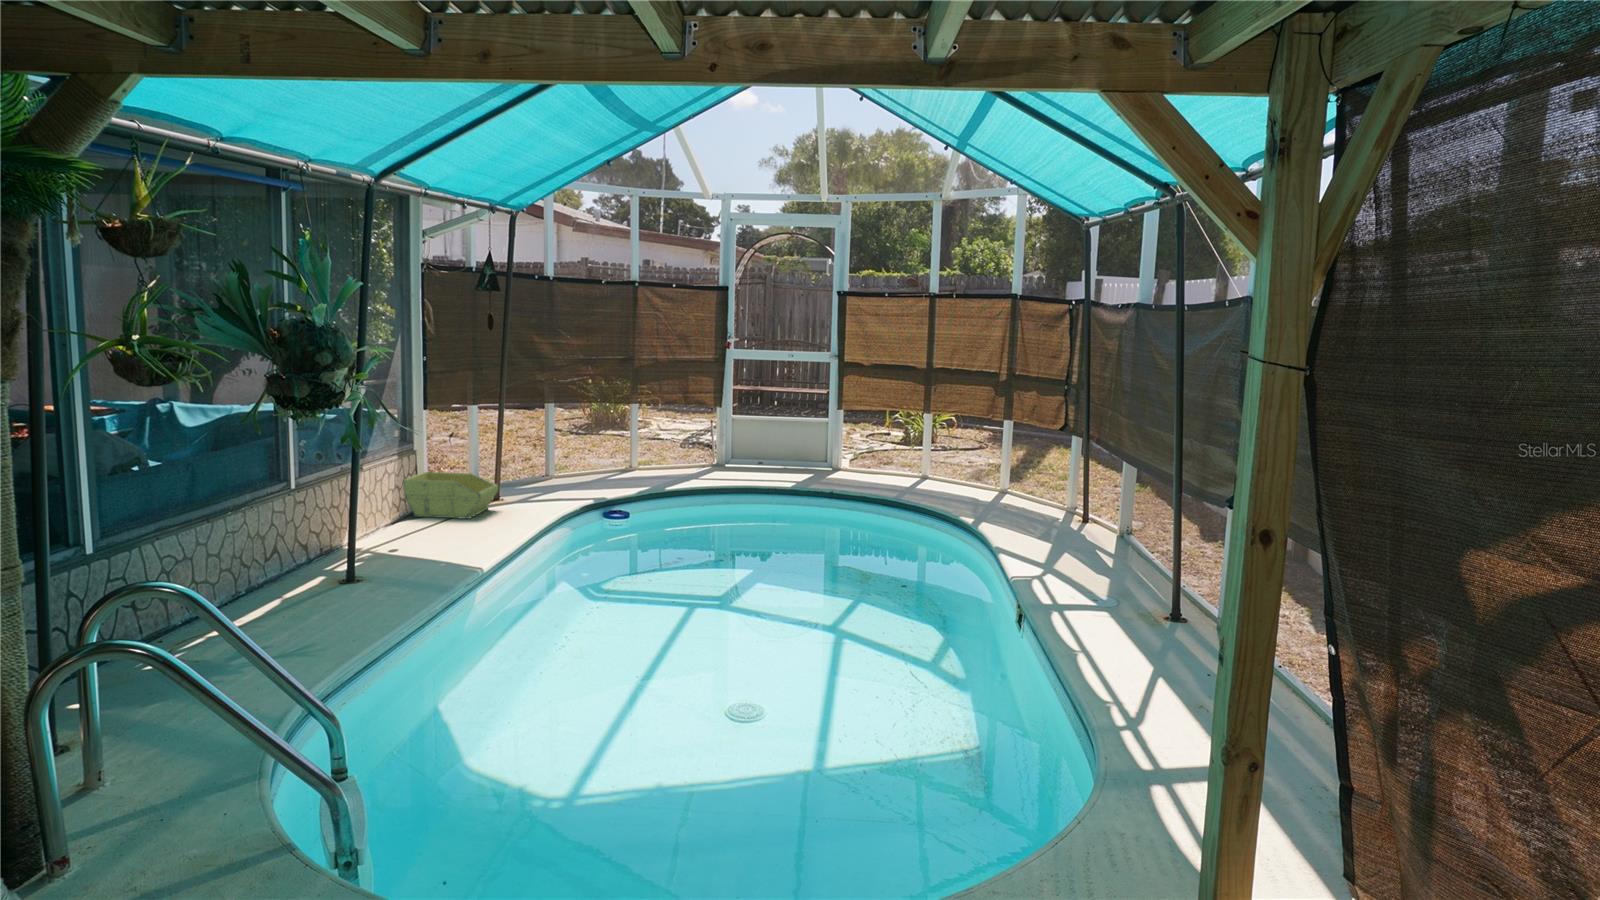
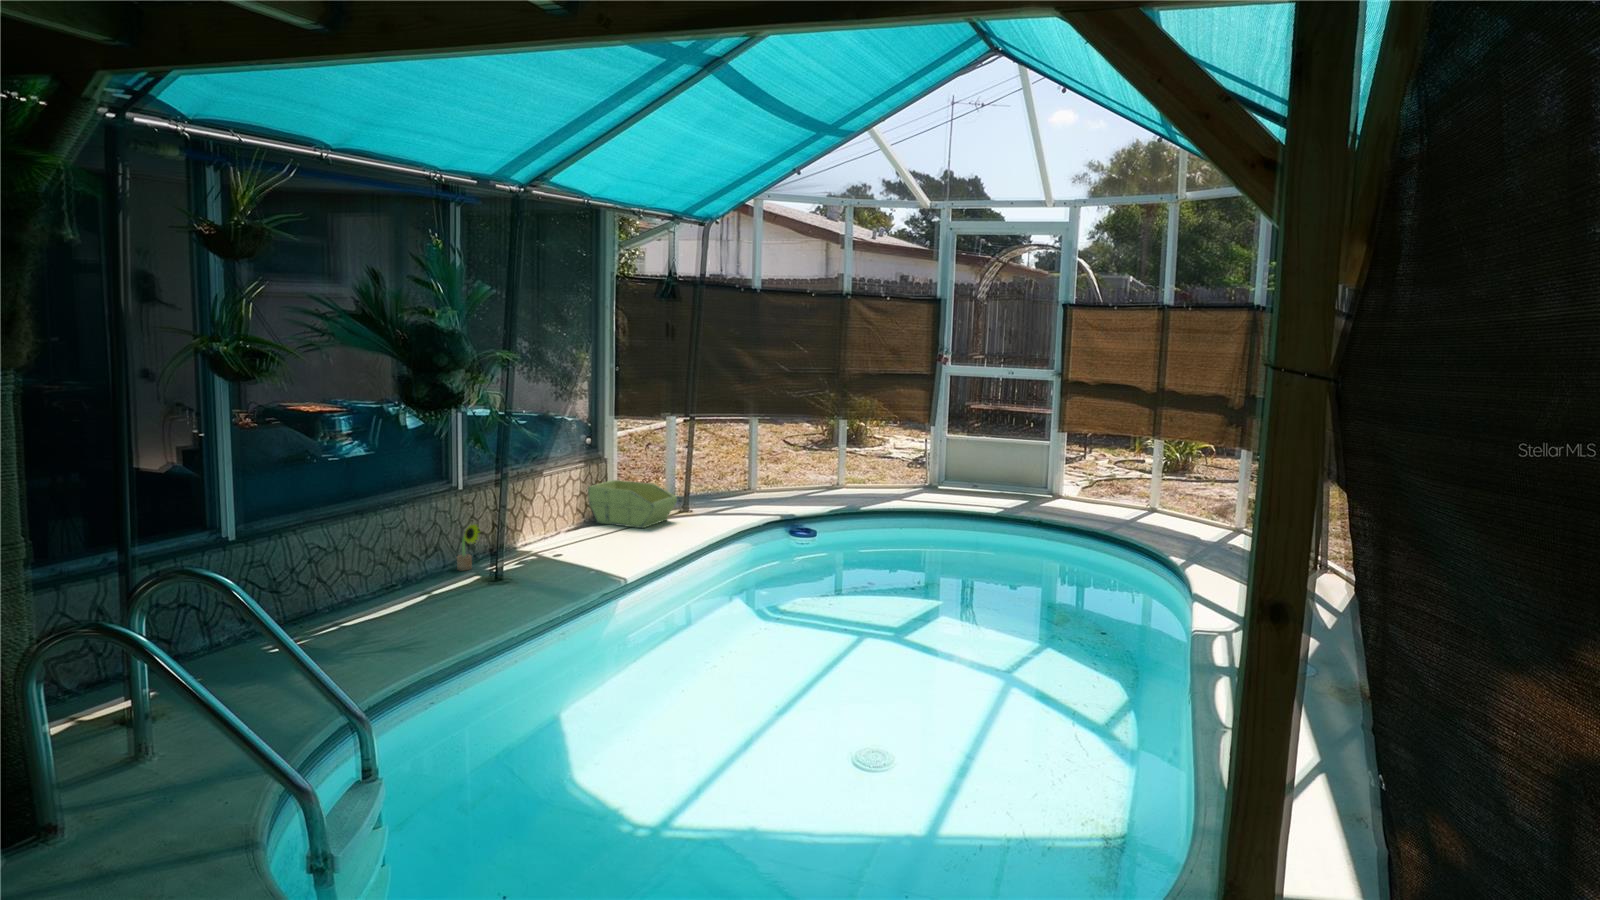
decorative plant: none [296,523,323,574] -> present [457,524,480,570]

